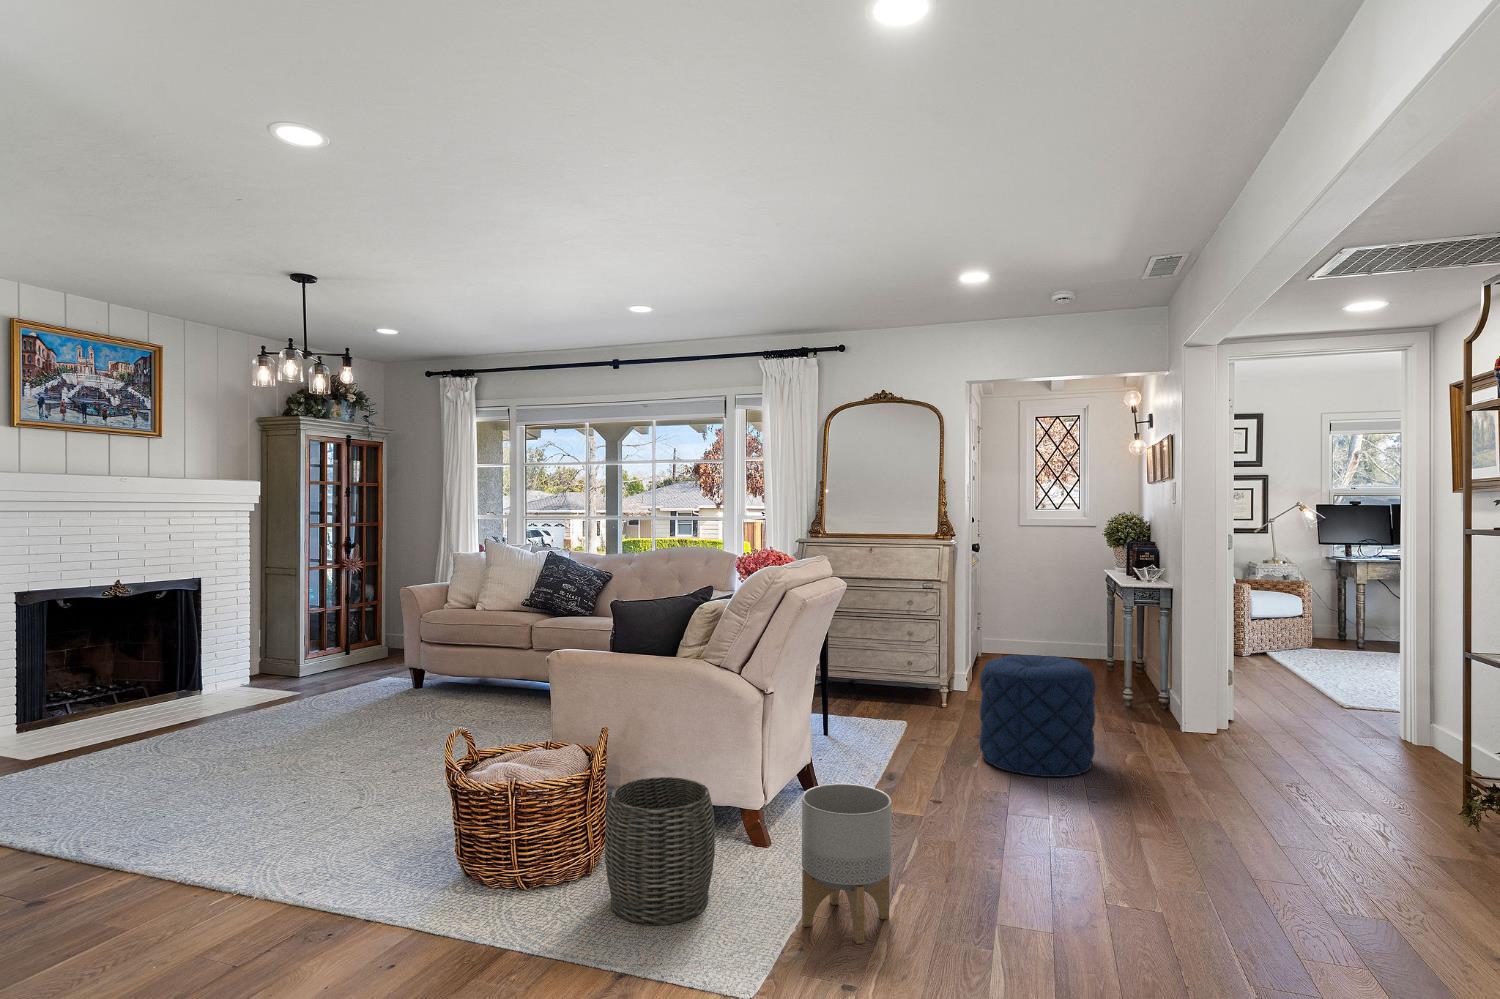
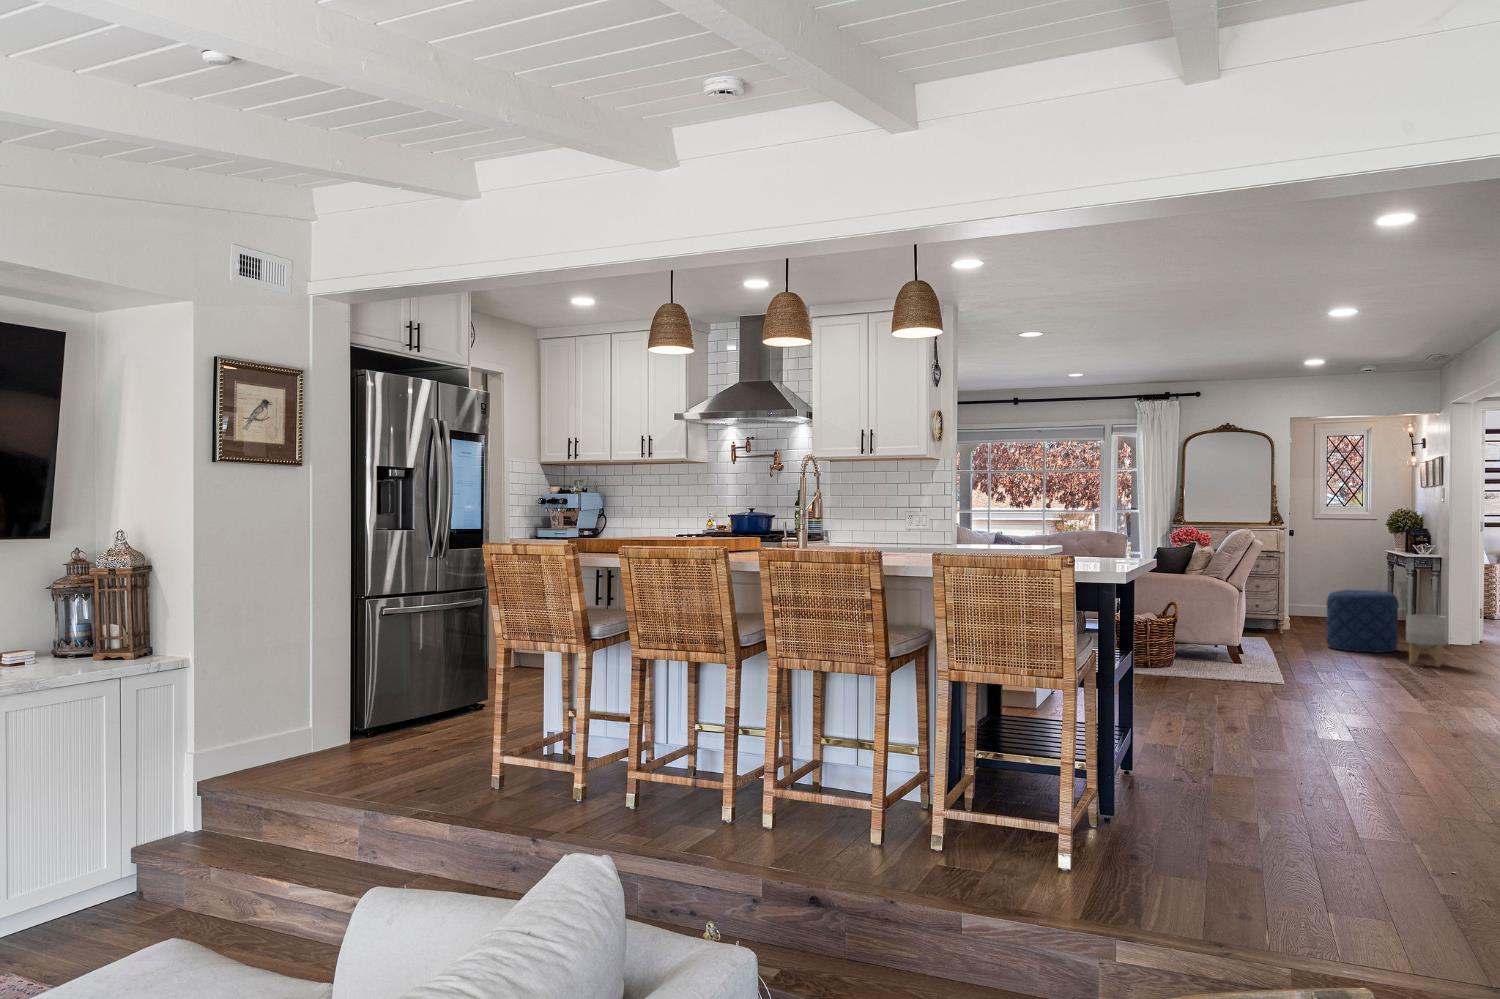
woven basket: present [605,777,715,925] -> none [1190,621,1241,673]
planter: present [802,784,891,944] -> present [1406,615,1447,667]

